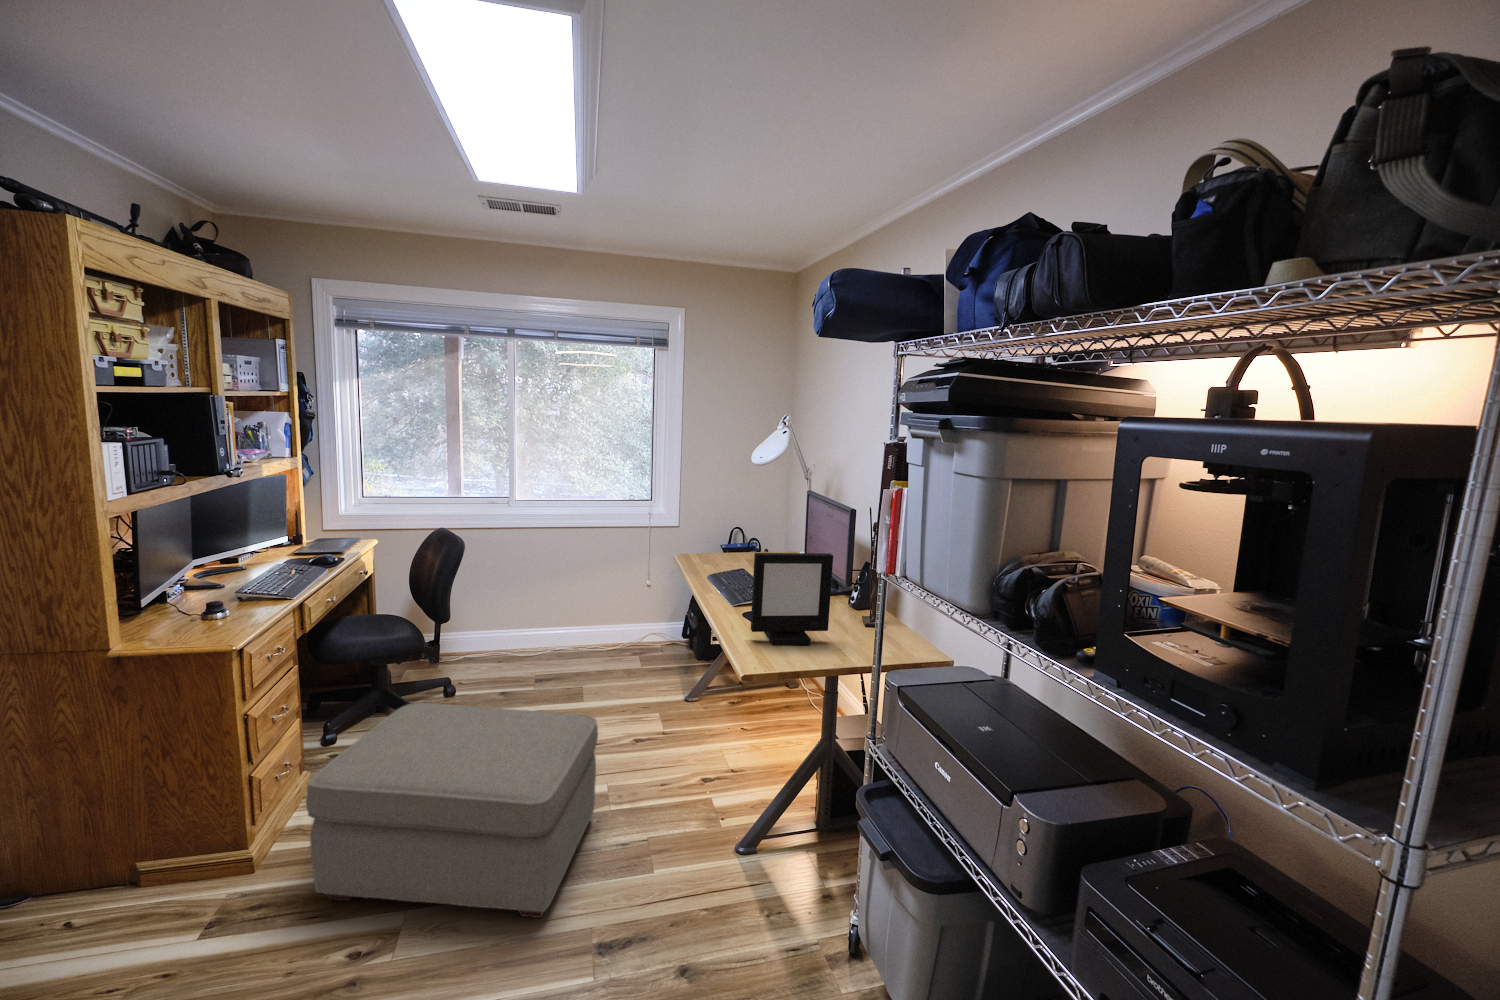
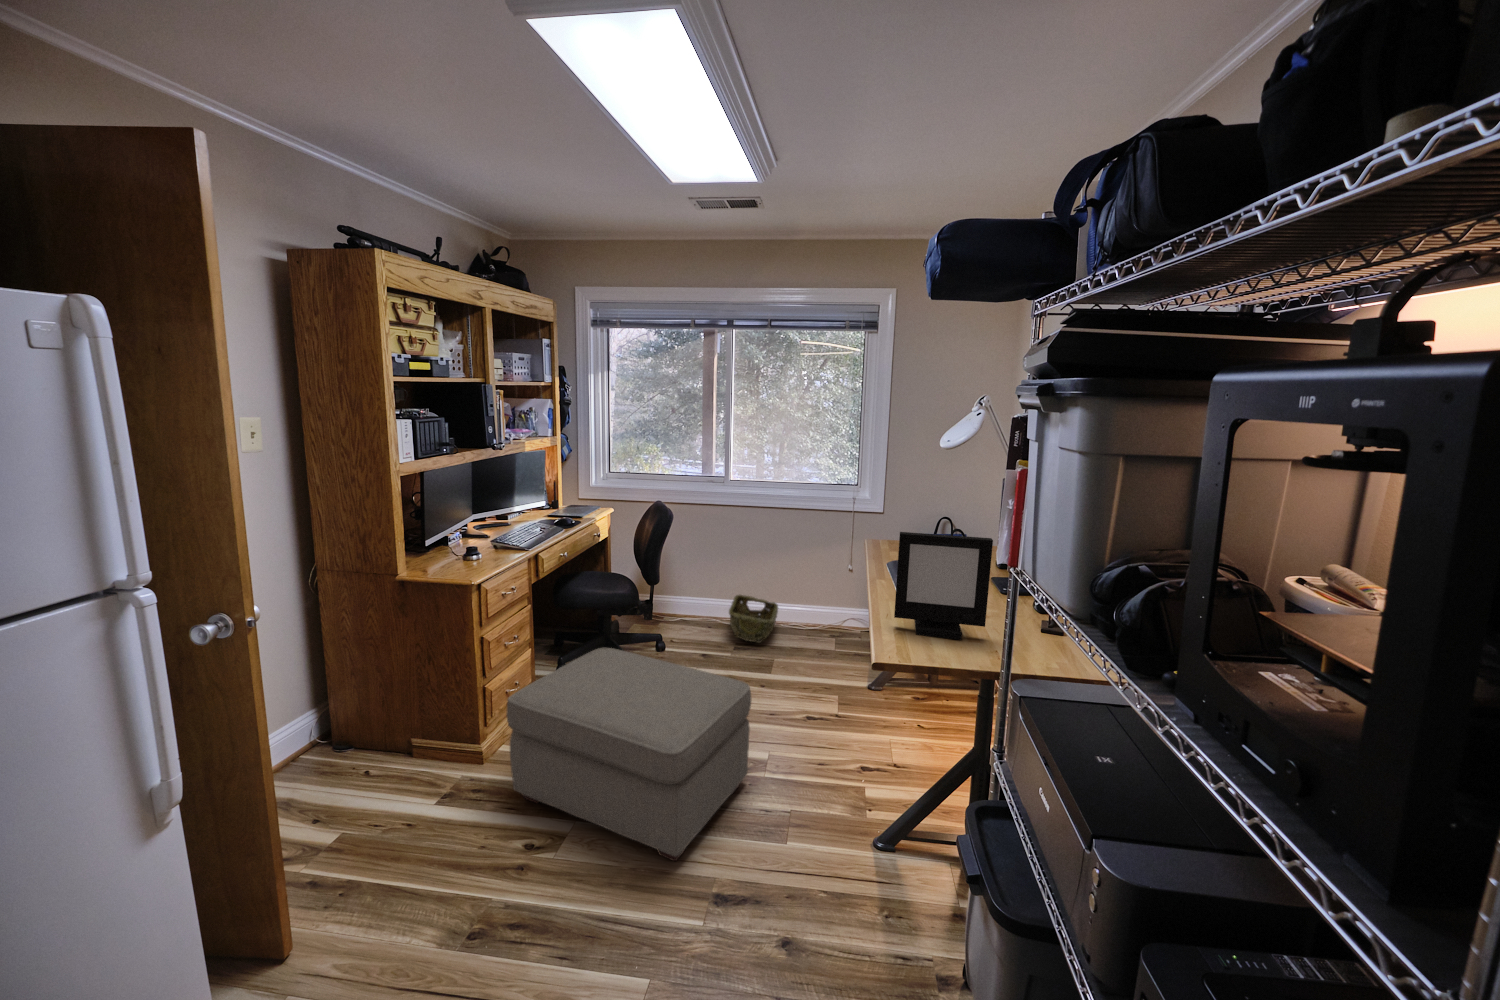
woven basket: none [528,624,581,674] -> present [729,595,778,643]

